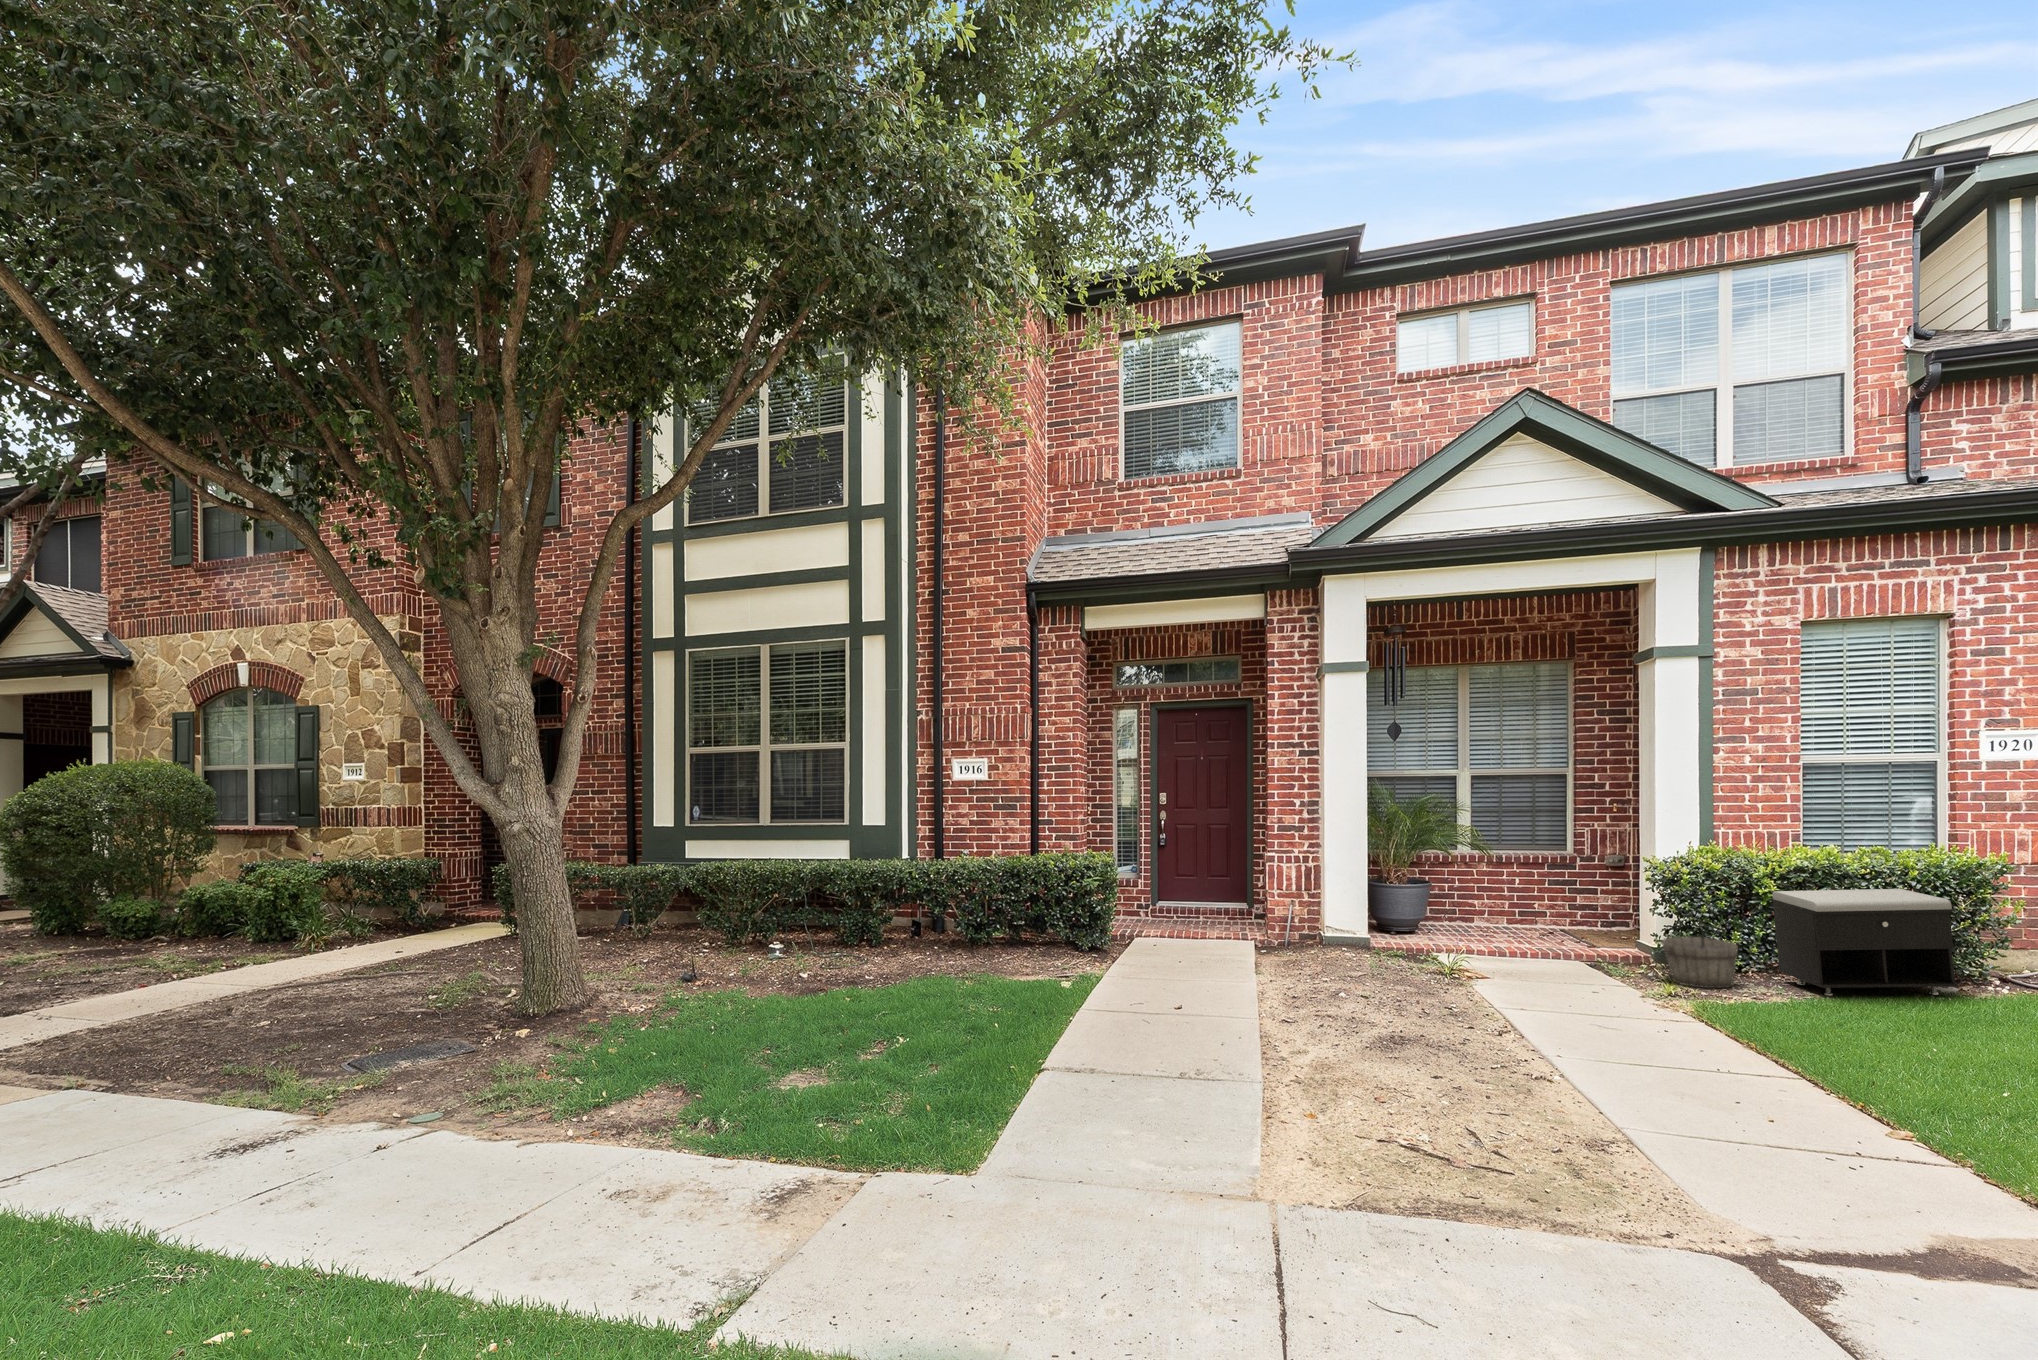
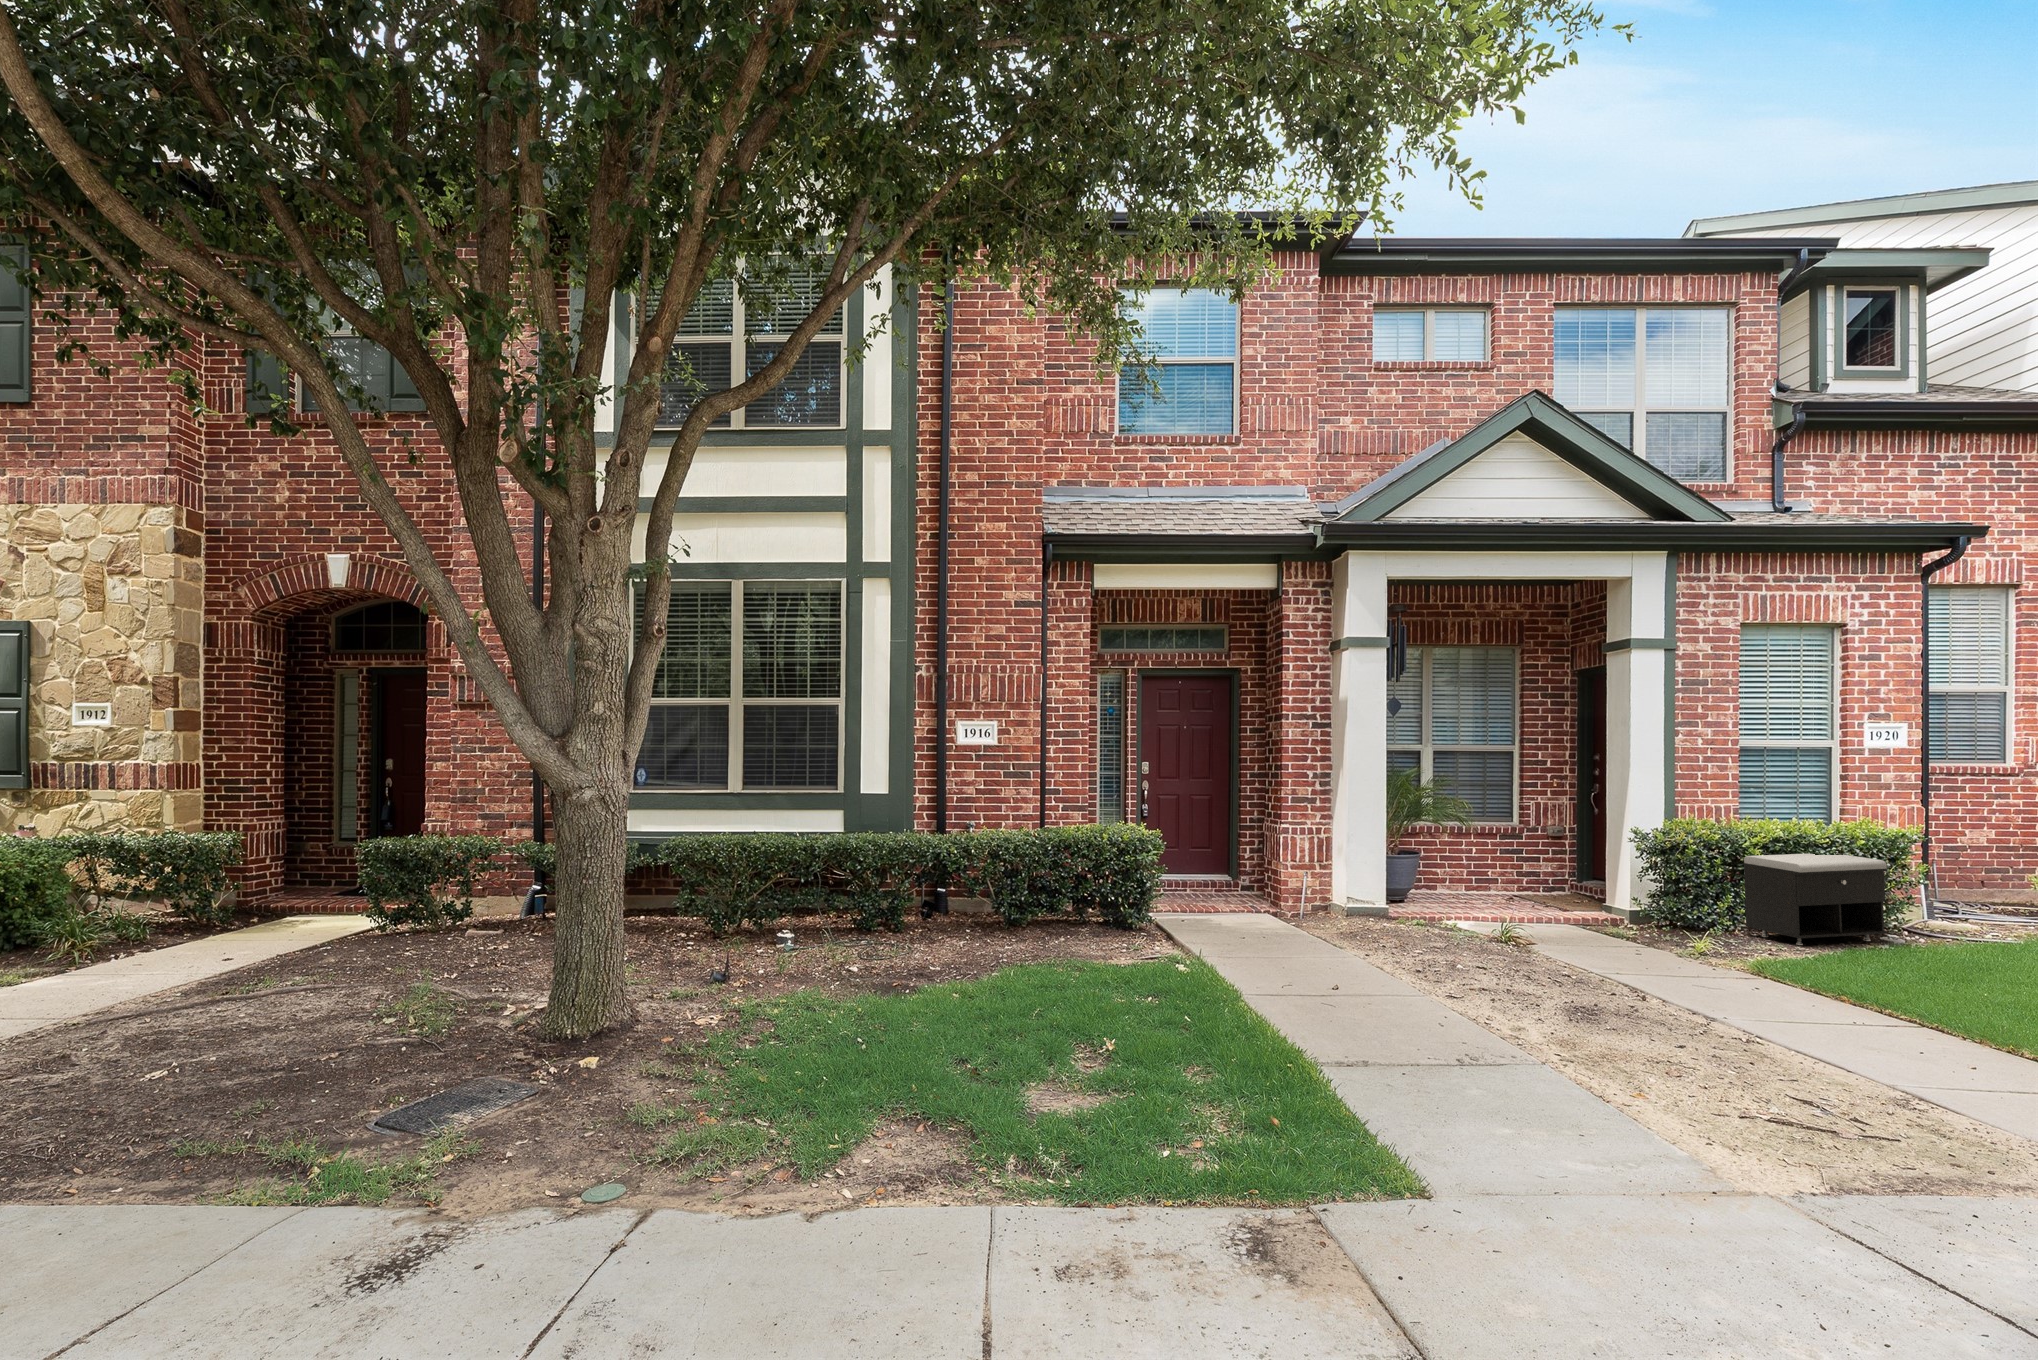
wooden bucket: present [1662,933,1738,988] -> none [1659,889,1727,943]

